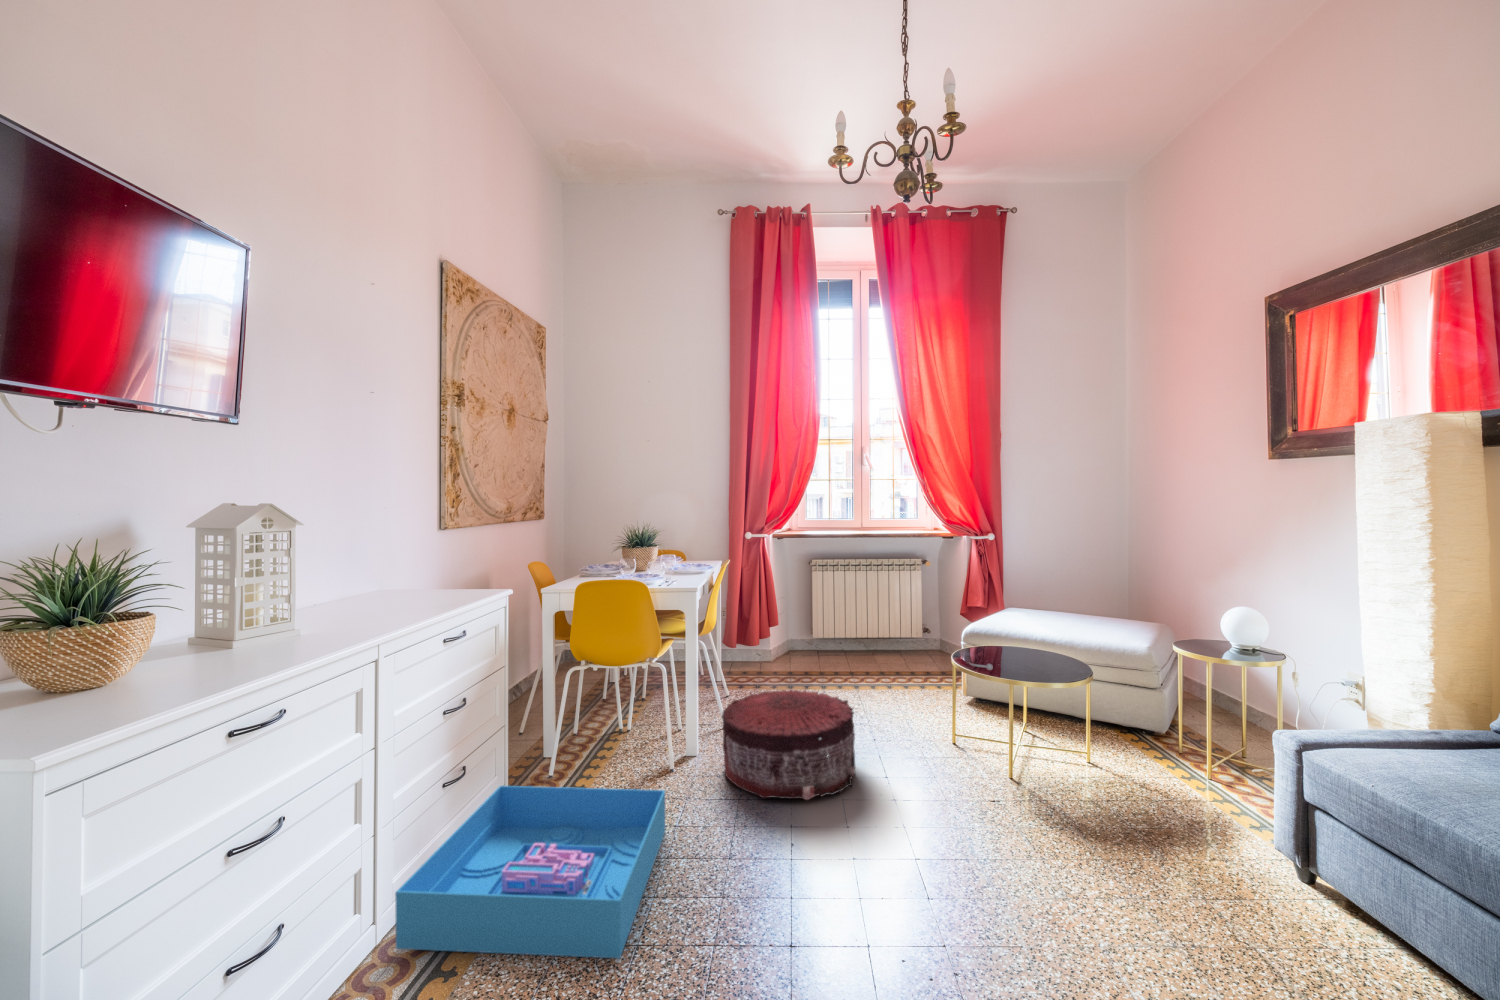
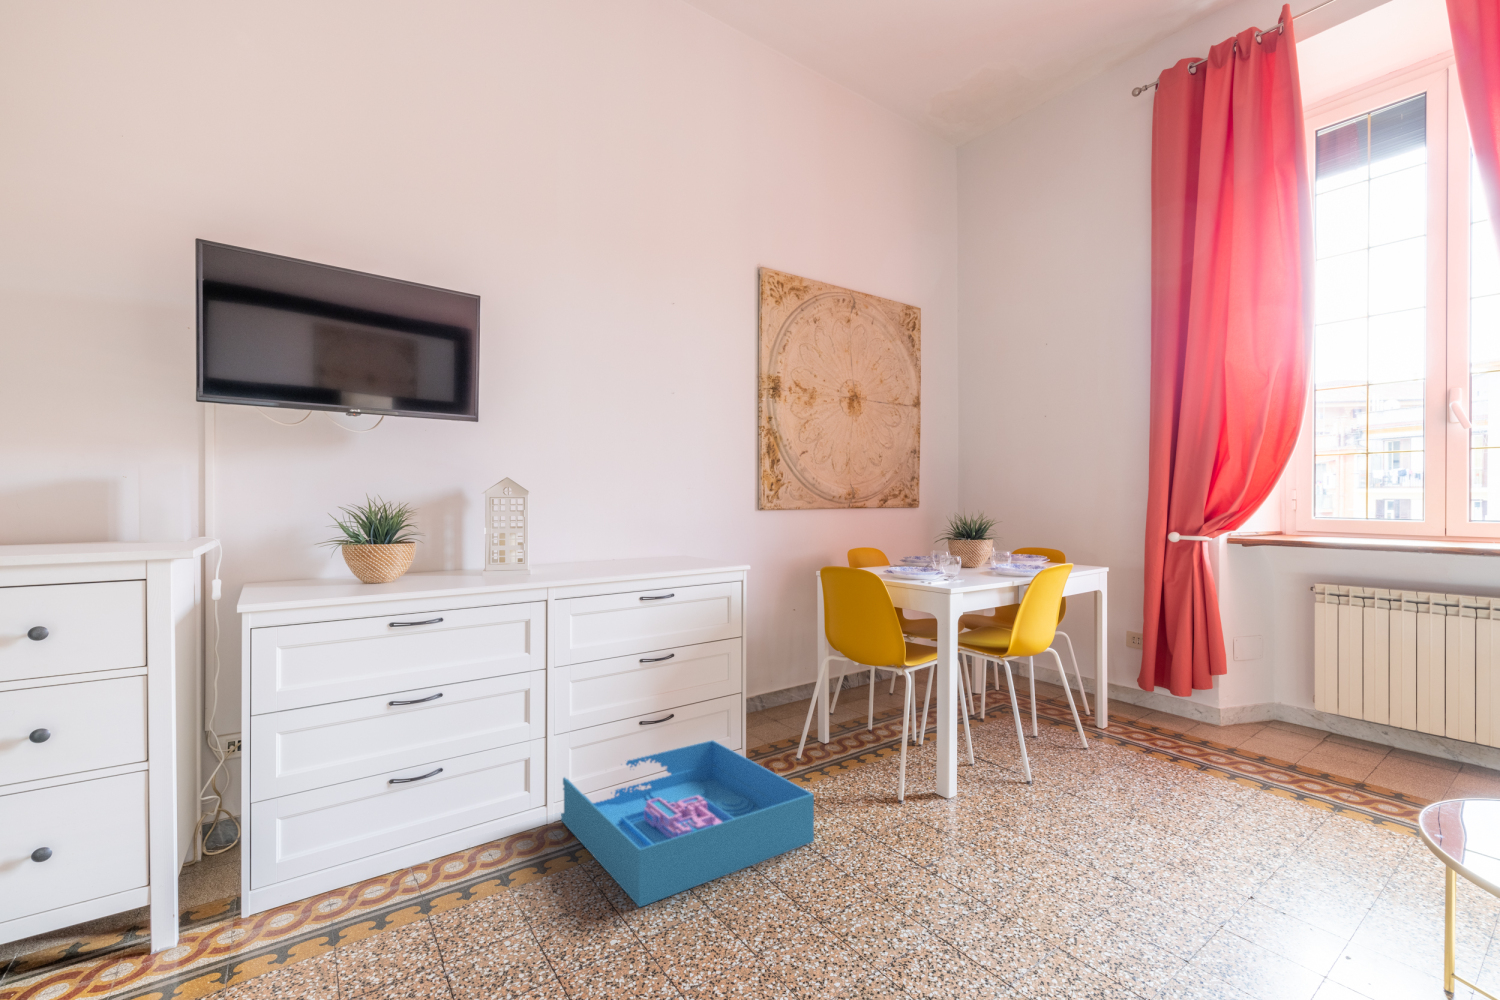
pouf: present [722,690,855,800] -> none [935,732,1140,906]

